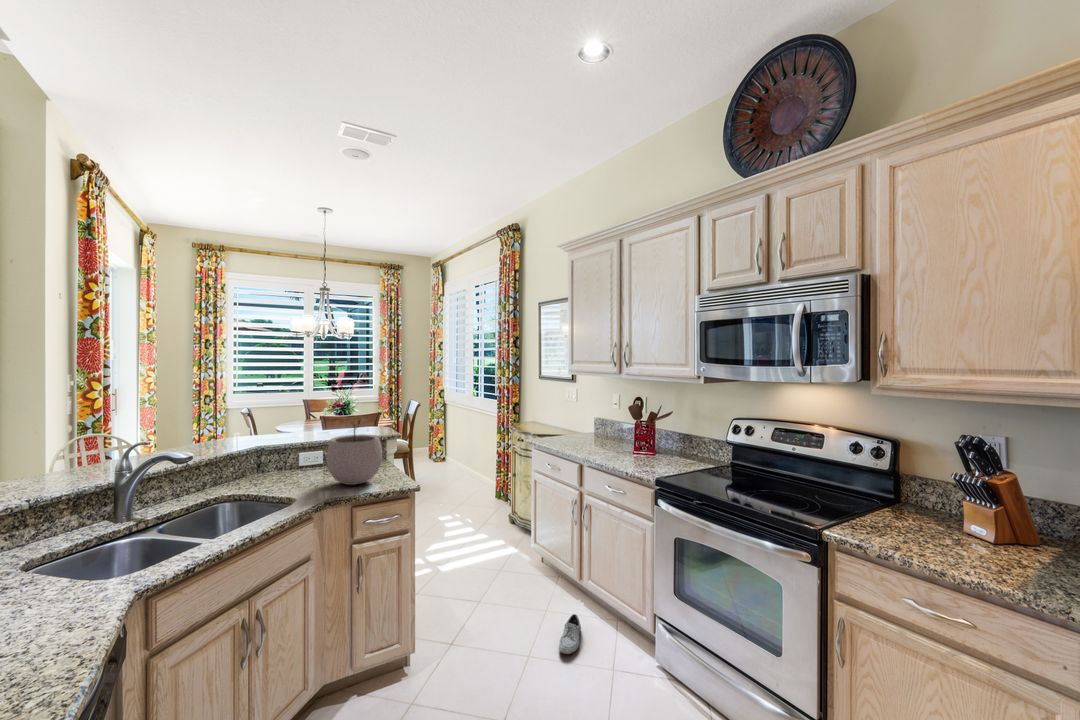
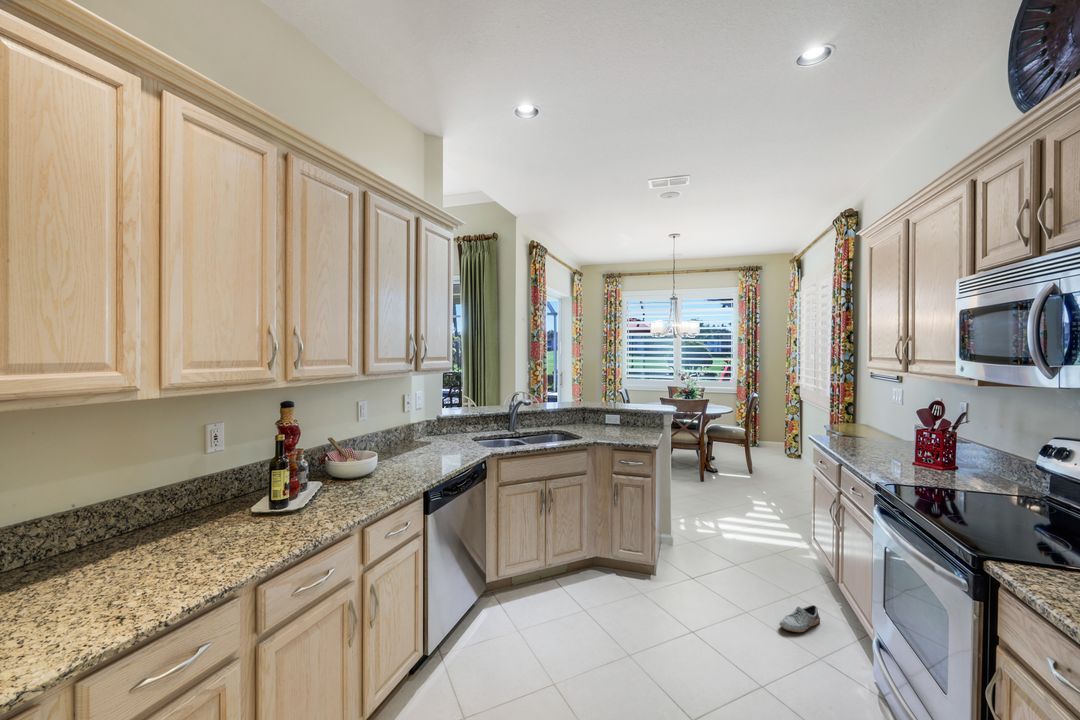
plant pot: present [326,421,382,485] -> none [605,392,641,437]

